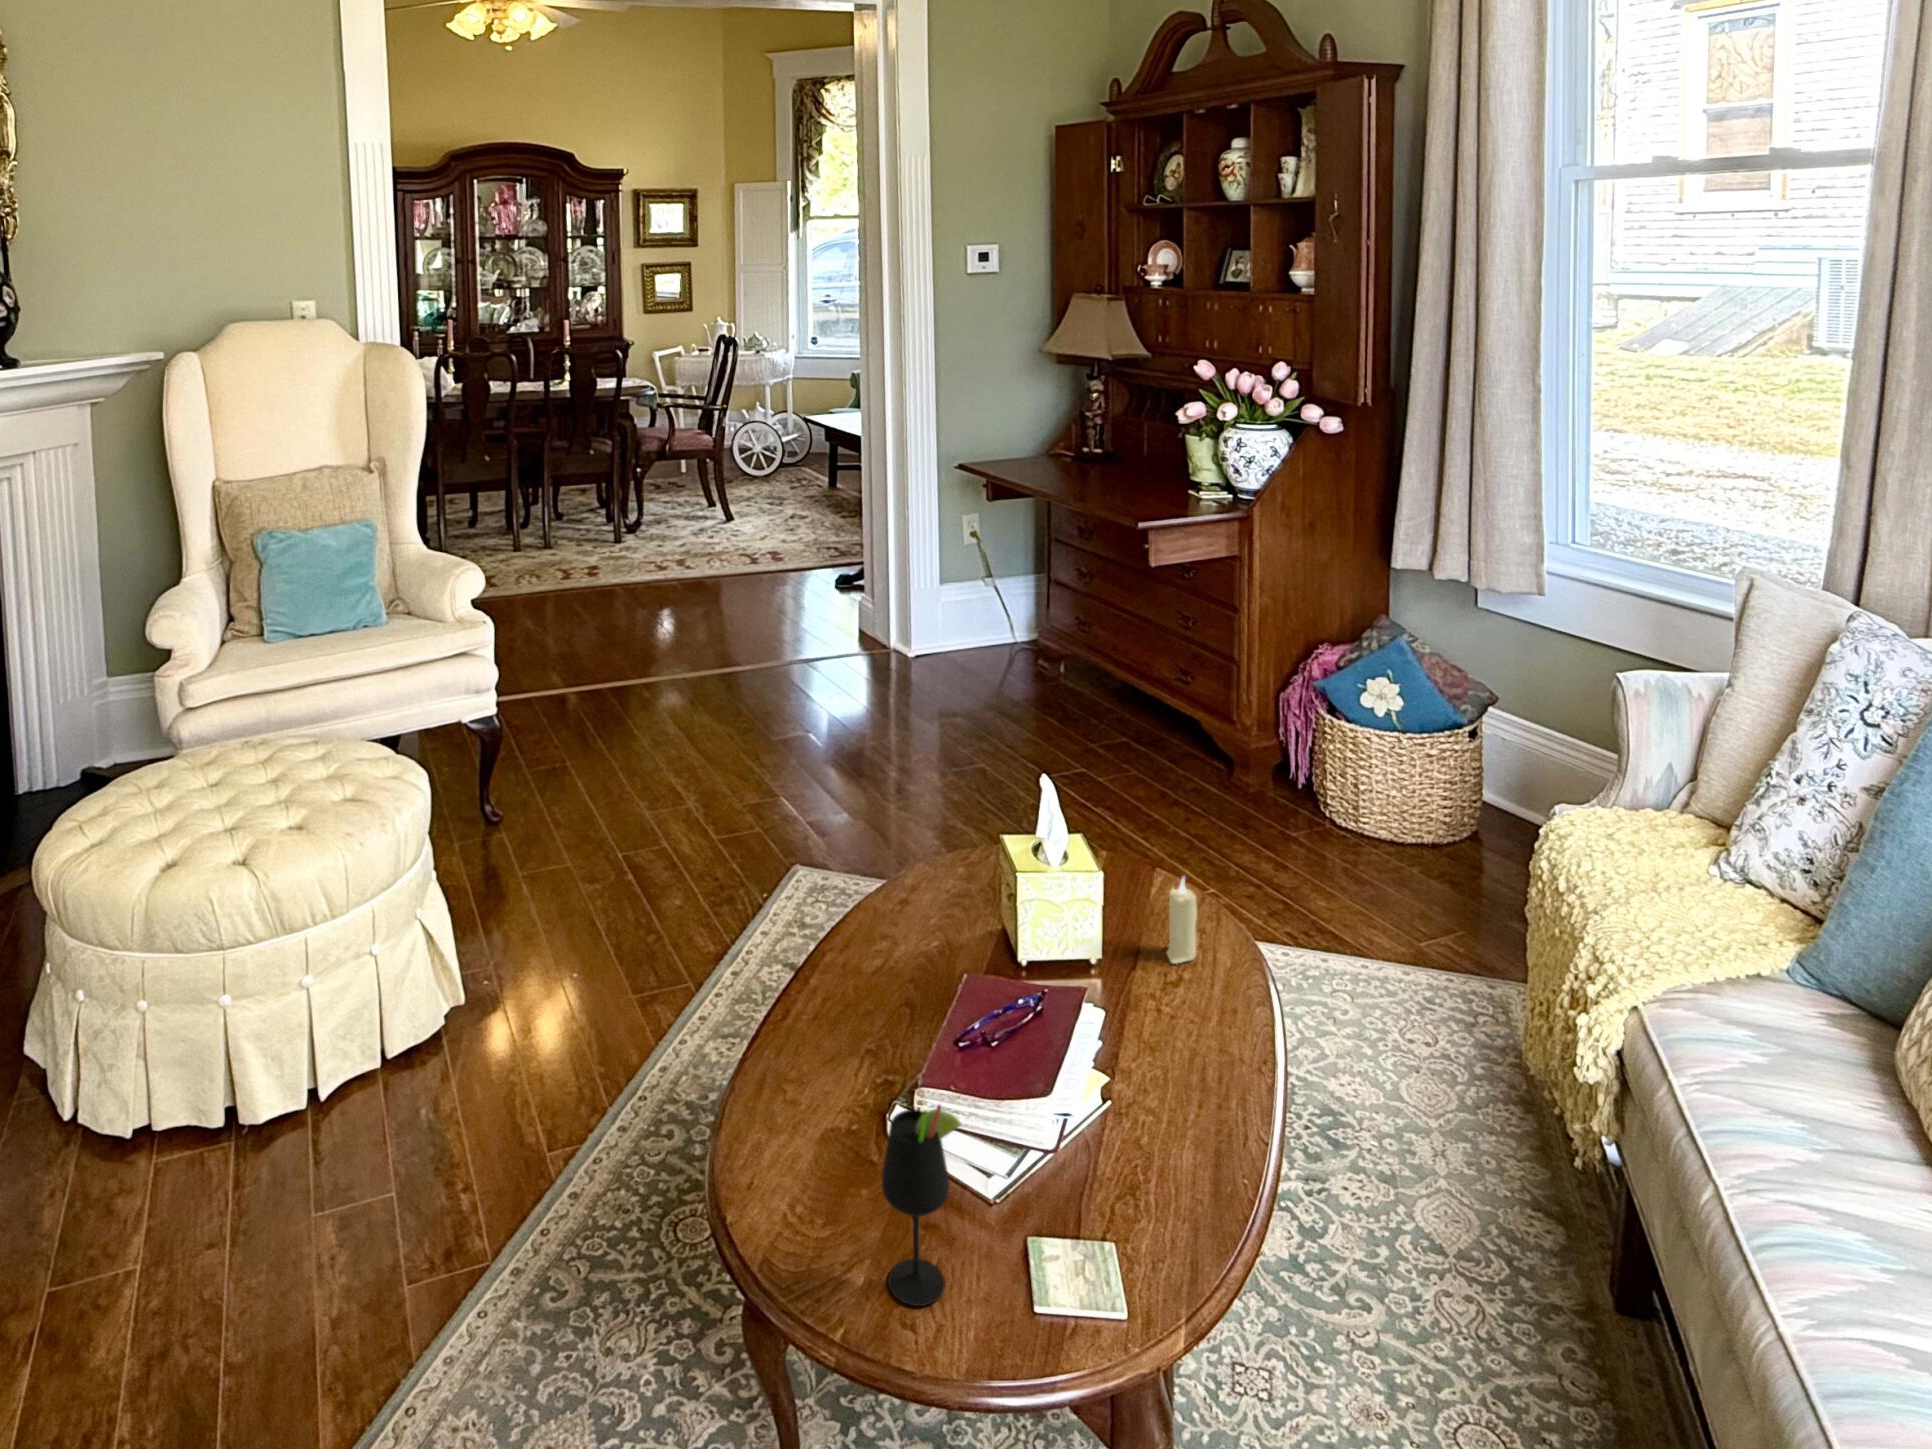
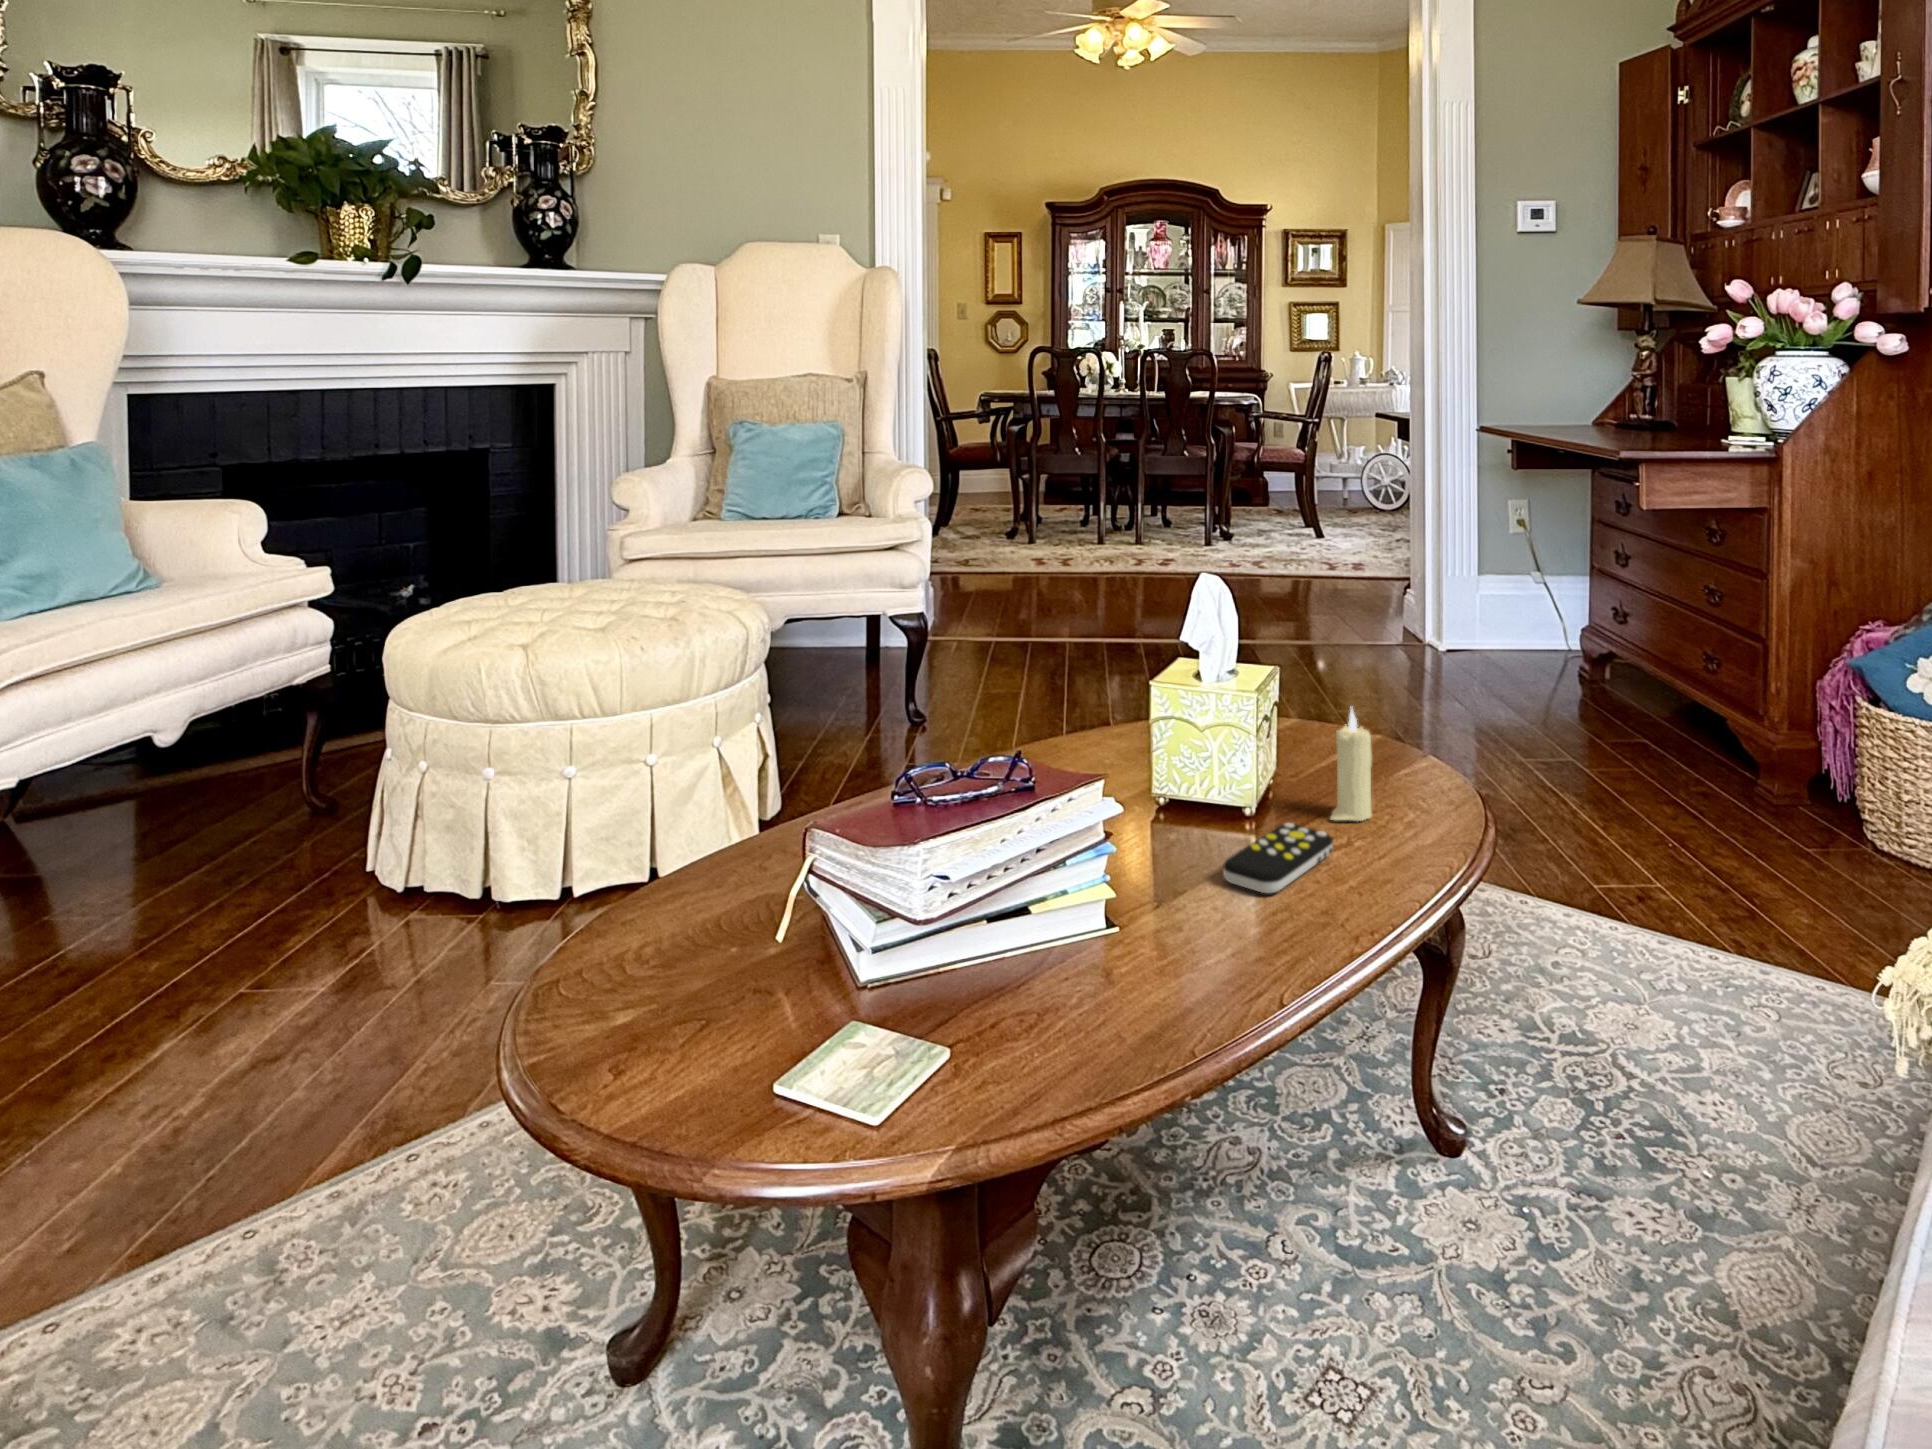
remote control: none [1156,980,1207,1053] -> present [1223,823,1333,893]
wine glass: present [881,1105,961,1306] -> none [629,758,721,1028]

